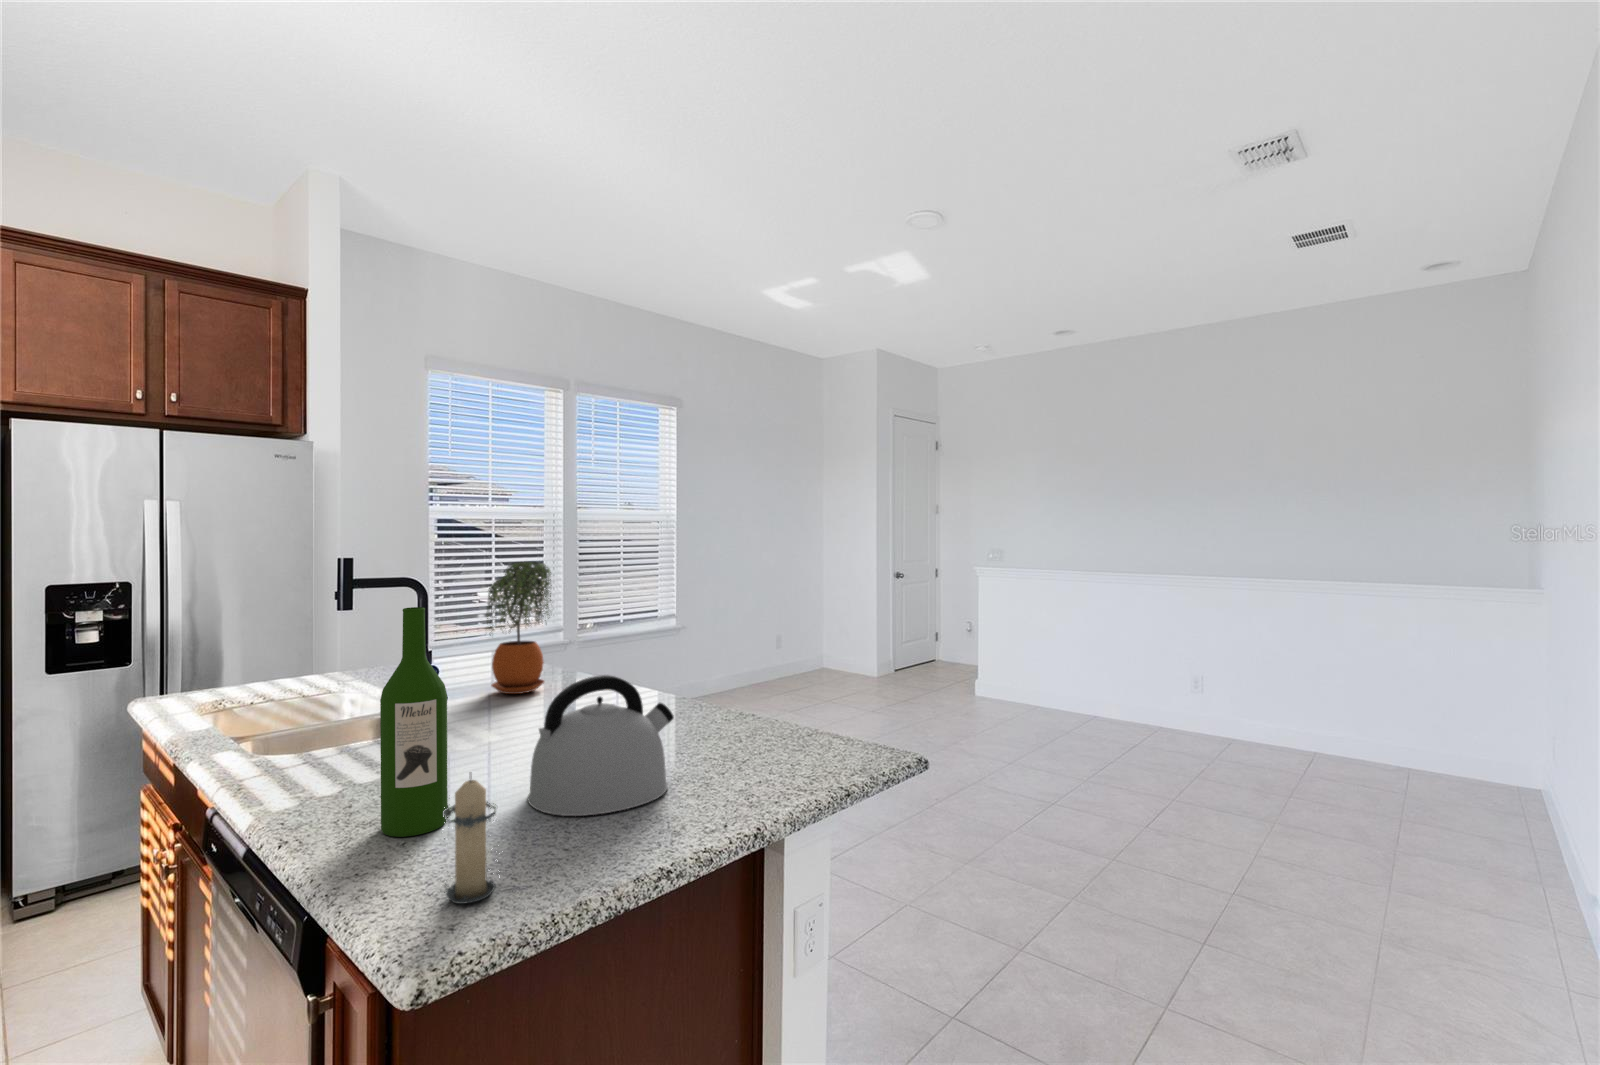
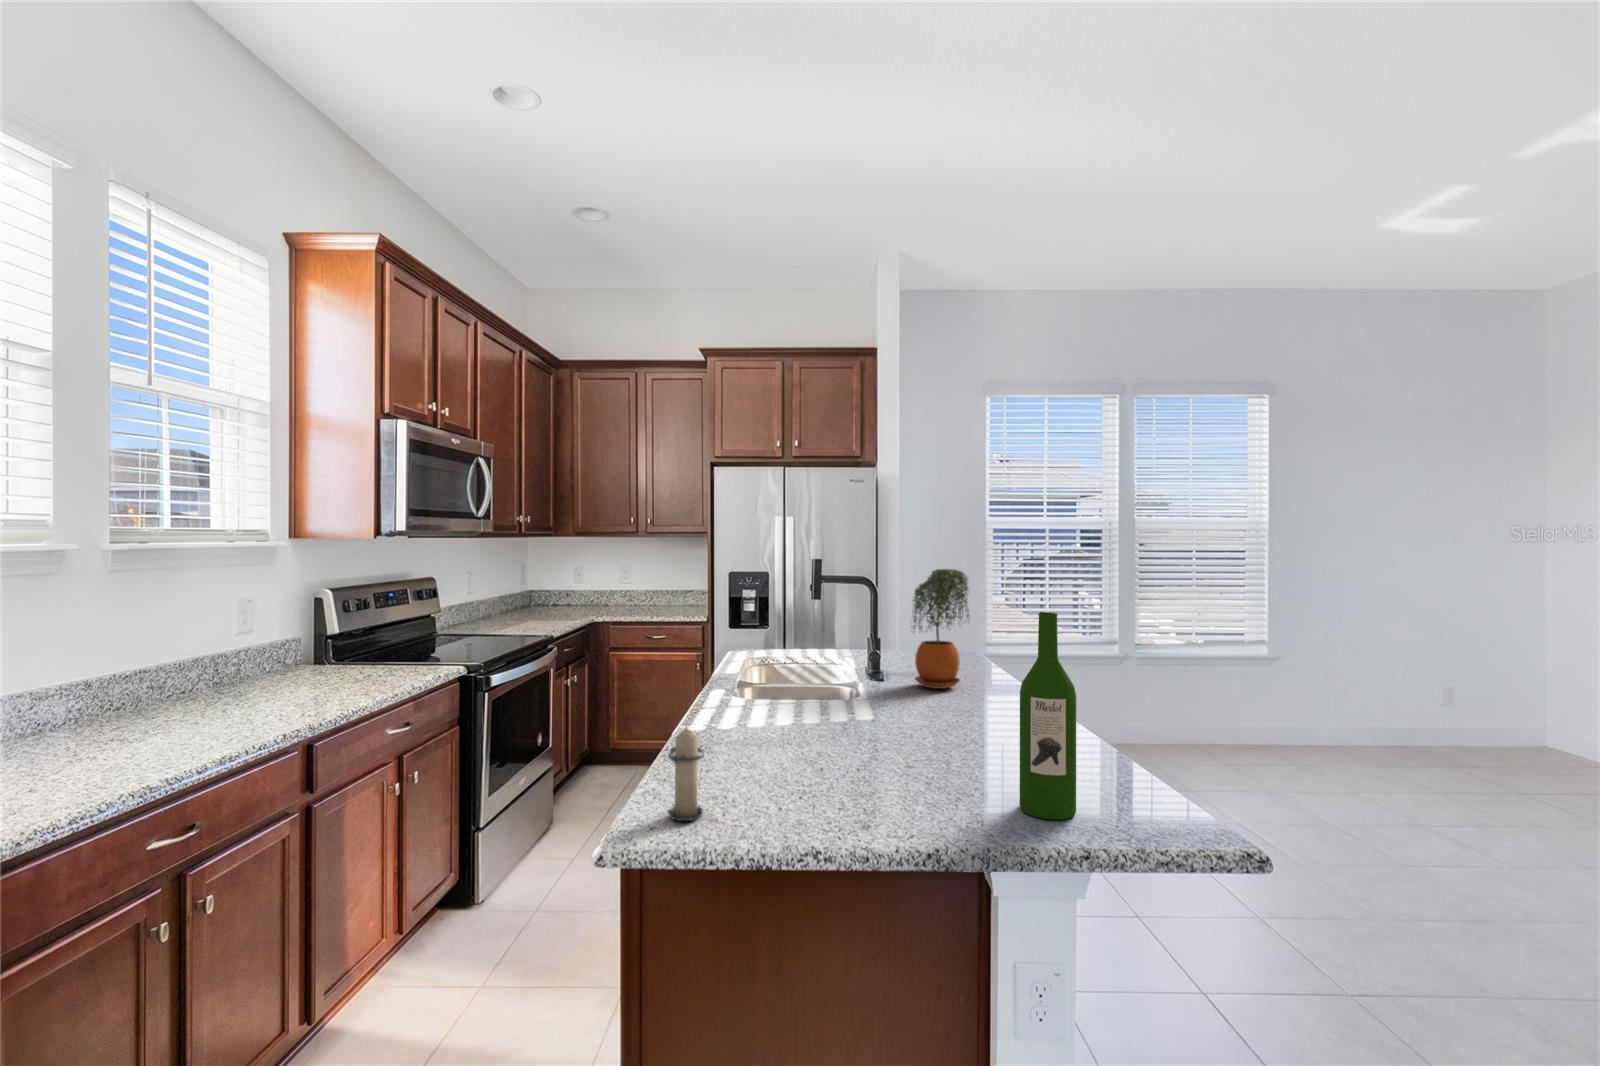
wine bottle: present [380,607,448,837] -> present [1020,612,1076,820]
kettle: present [528,675,674,816] -> none [805,673,940,797]

